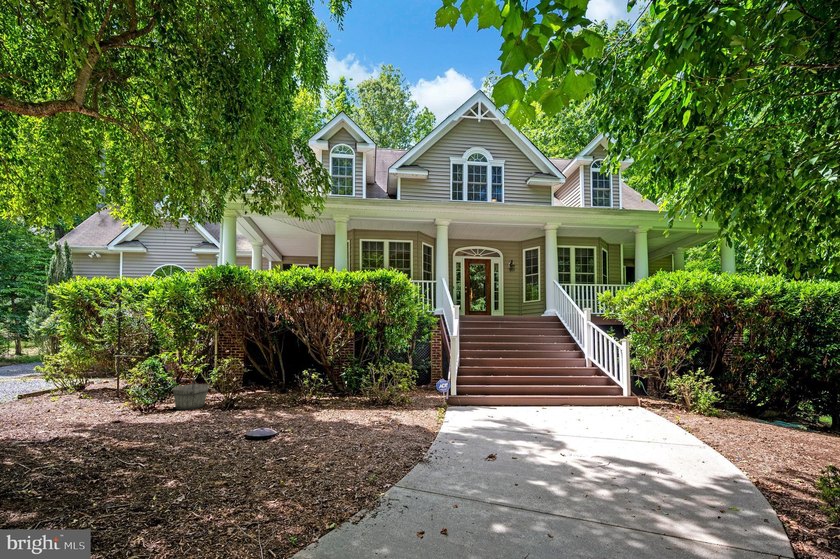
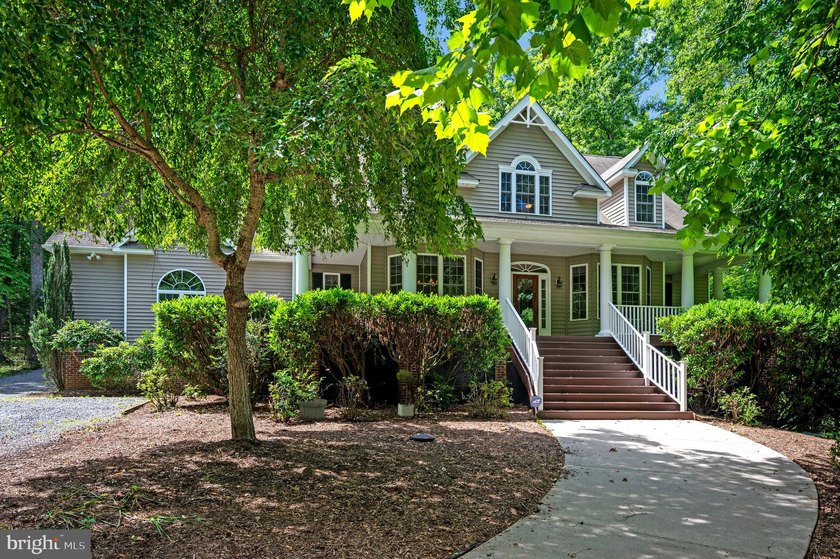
potted tree: none [297,351,318,403] -> present [397,369,415,416]

